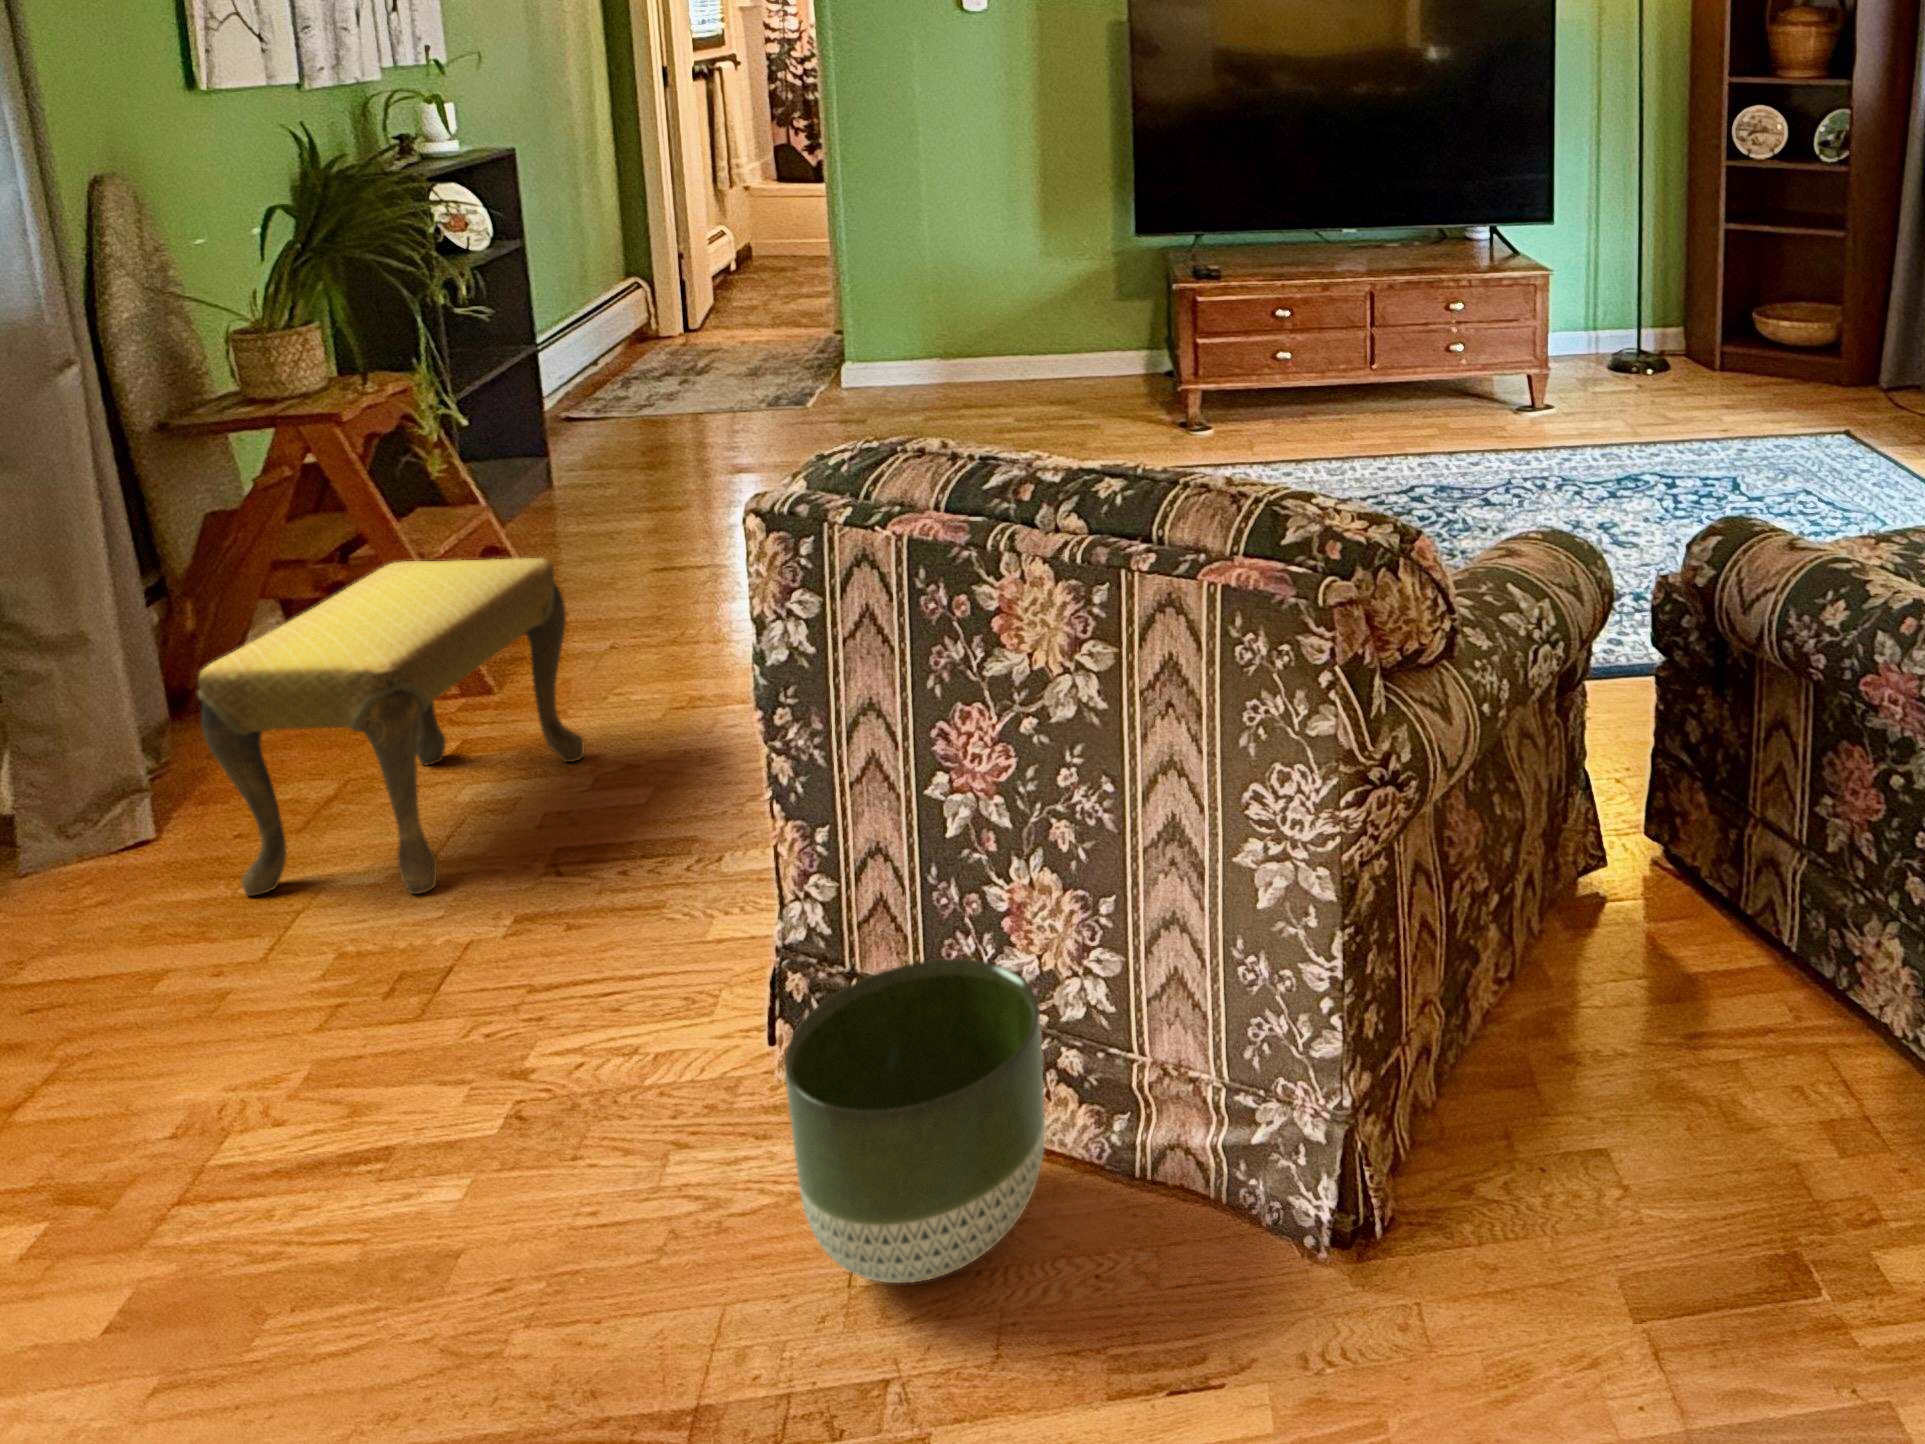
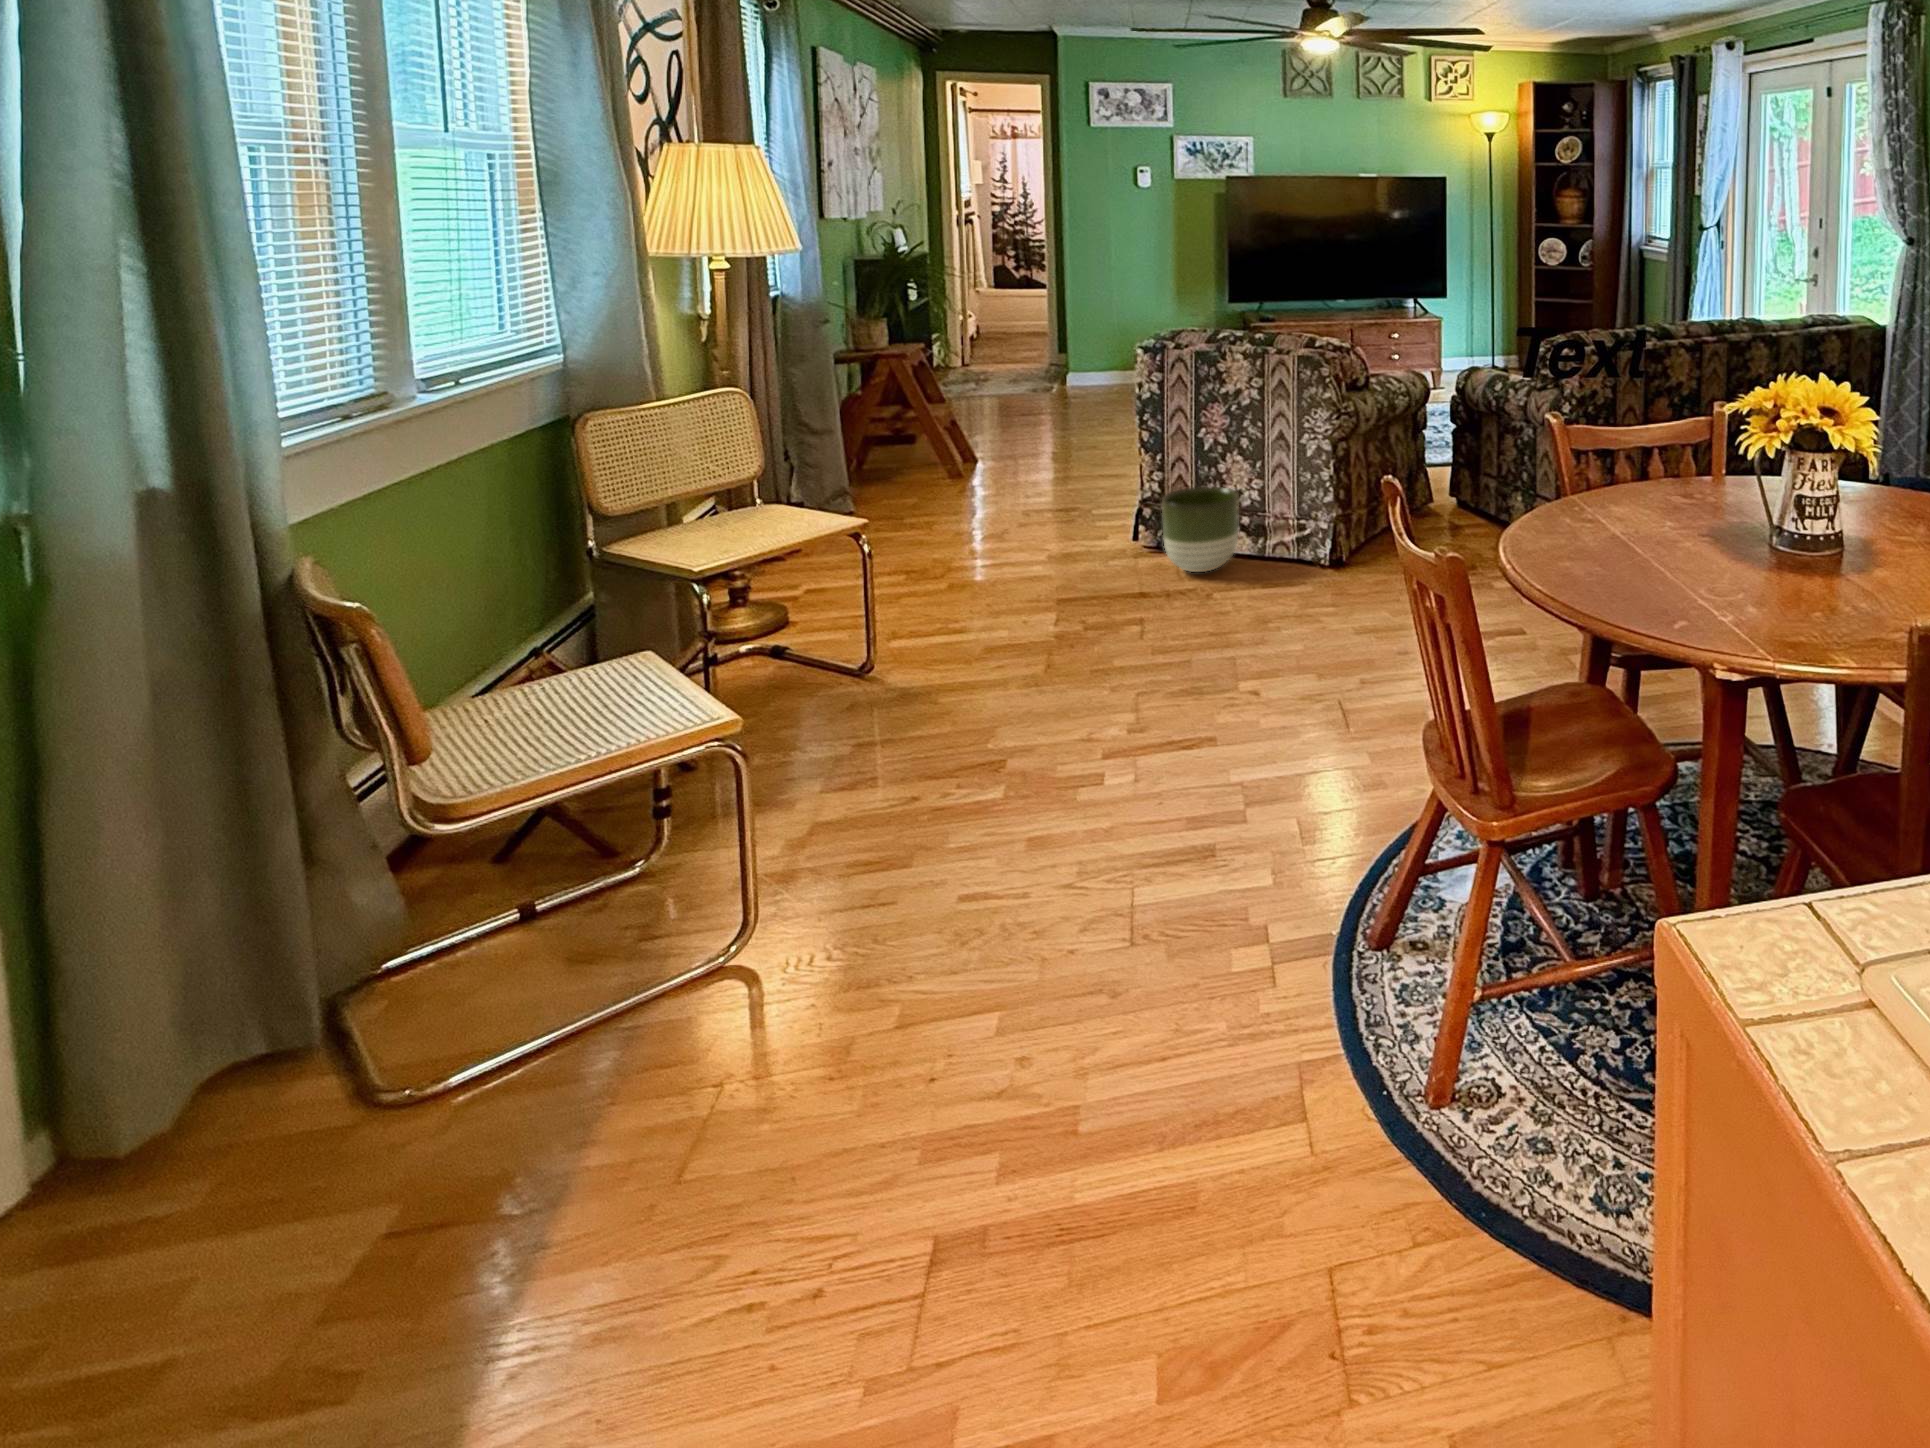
footstool: present [198,558,585,896] -> none [904,403,1020,518]

